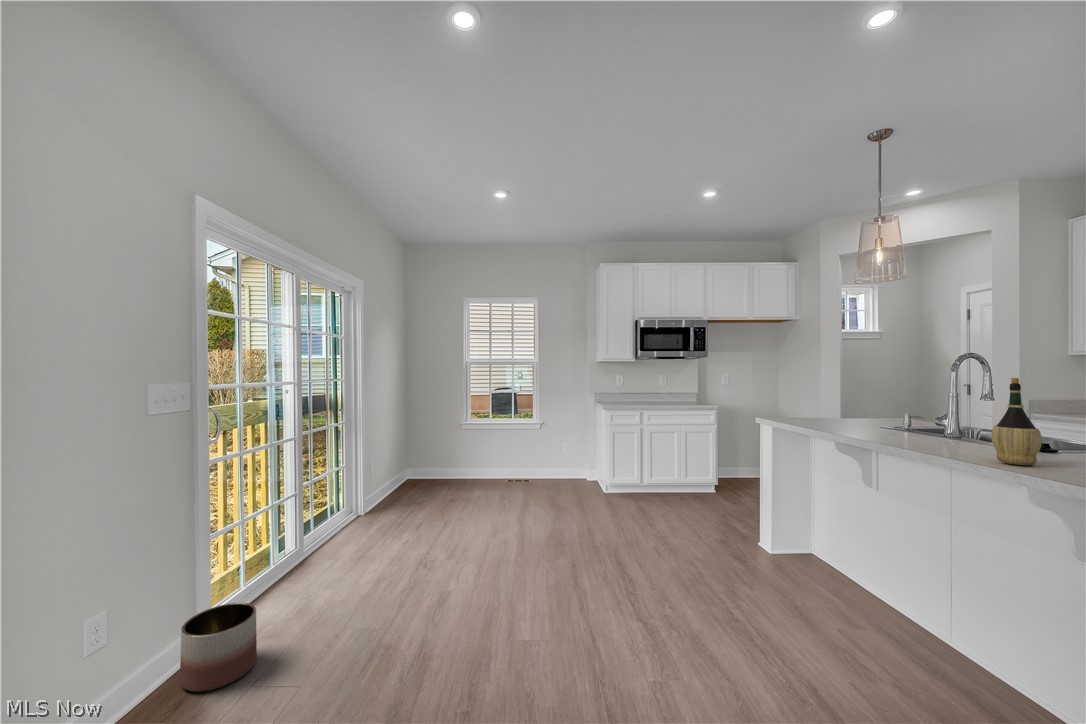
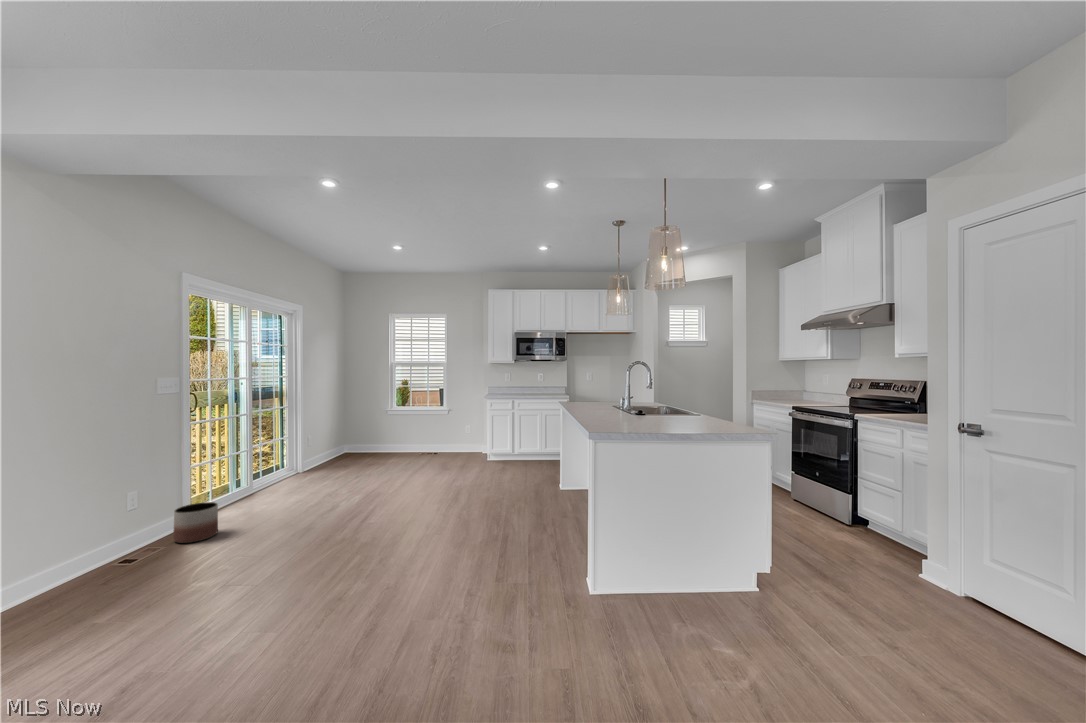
wine bottle: present [992,378,1042,465] -> none [596,372,613,414]

